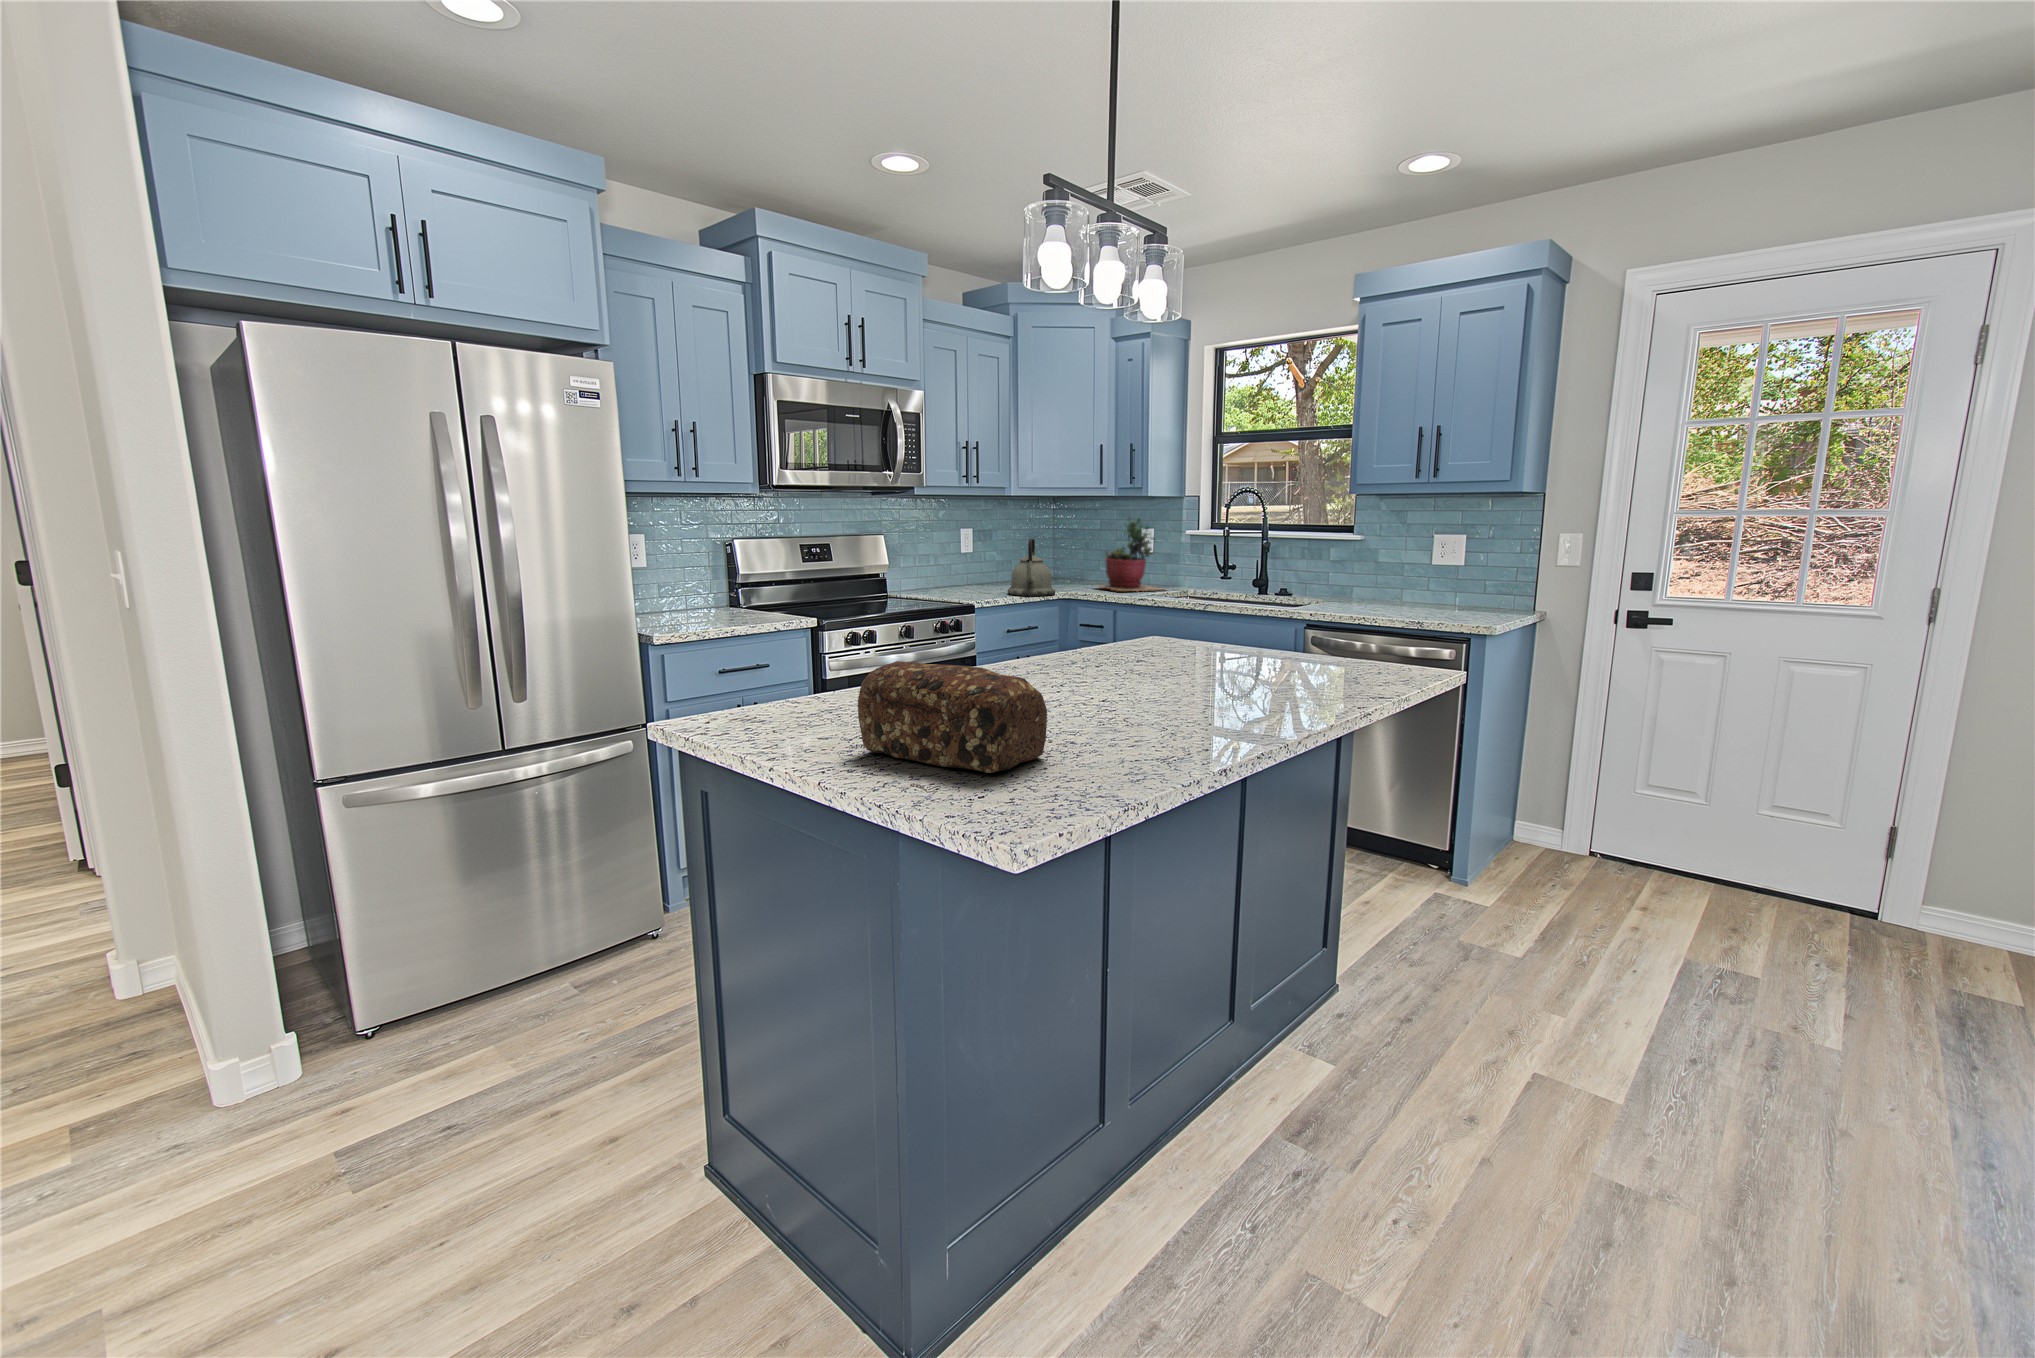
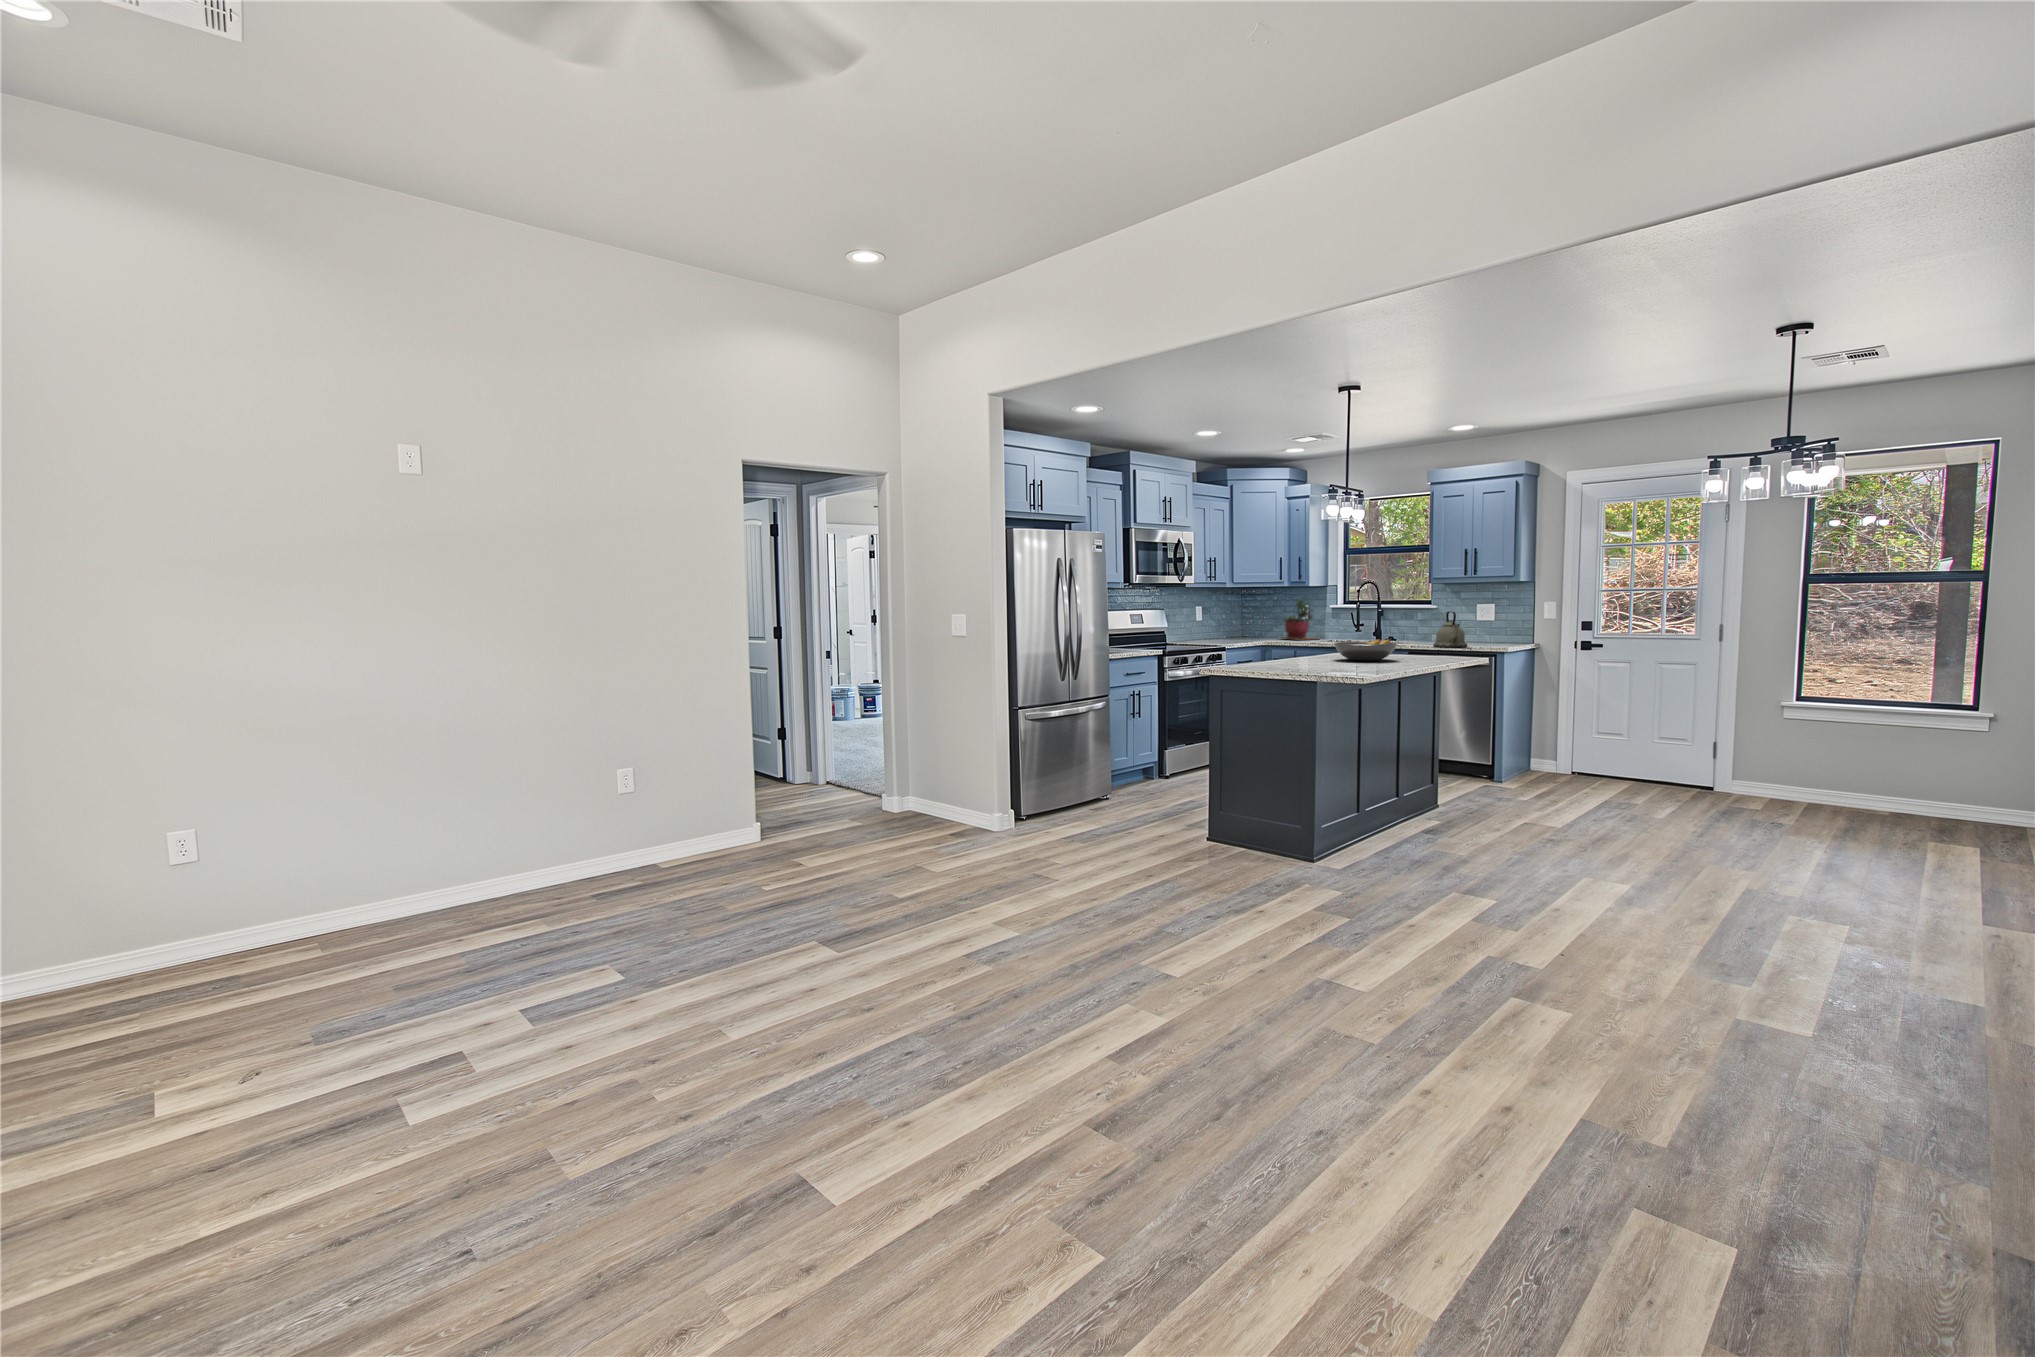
kettle: present [1008,539,1055,596] -> present [1433,611,1467,647]
fruit bowl: none [1103,627,1253,680] -> present [1334,639,1397,661]
bread loaf: present [858,661,1047,773] -> none [1280,643,1343,672]

